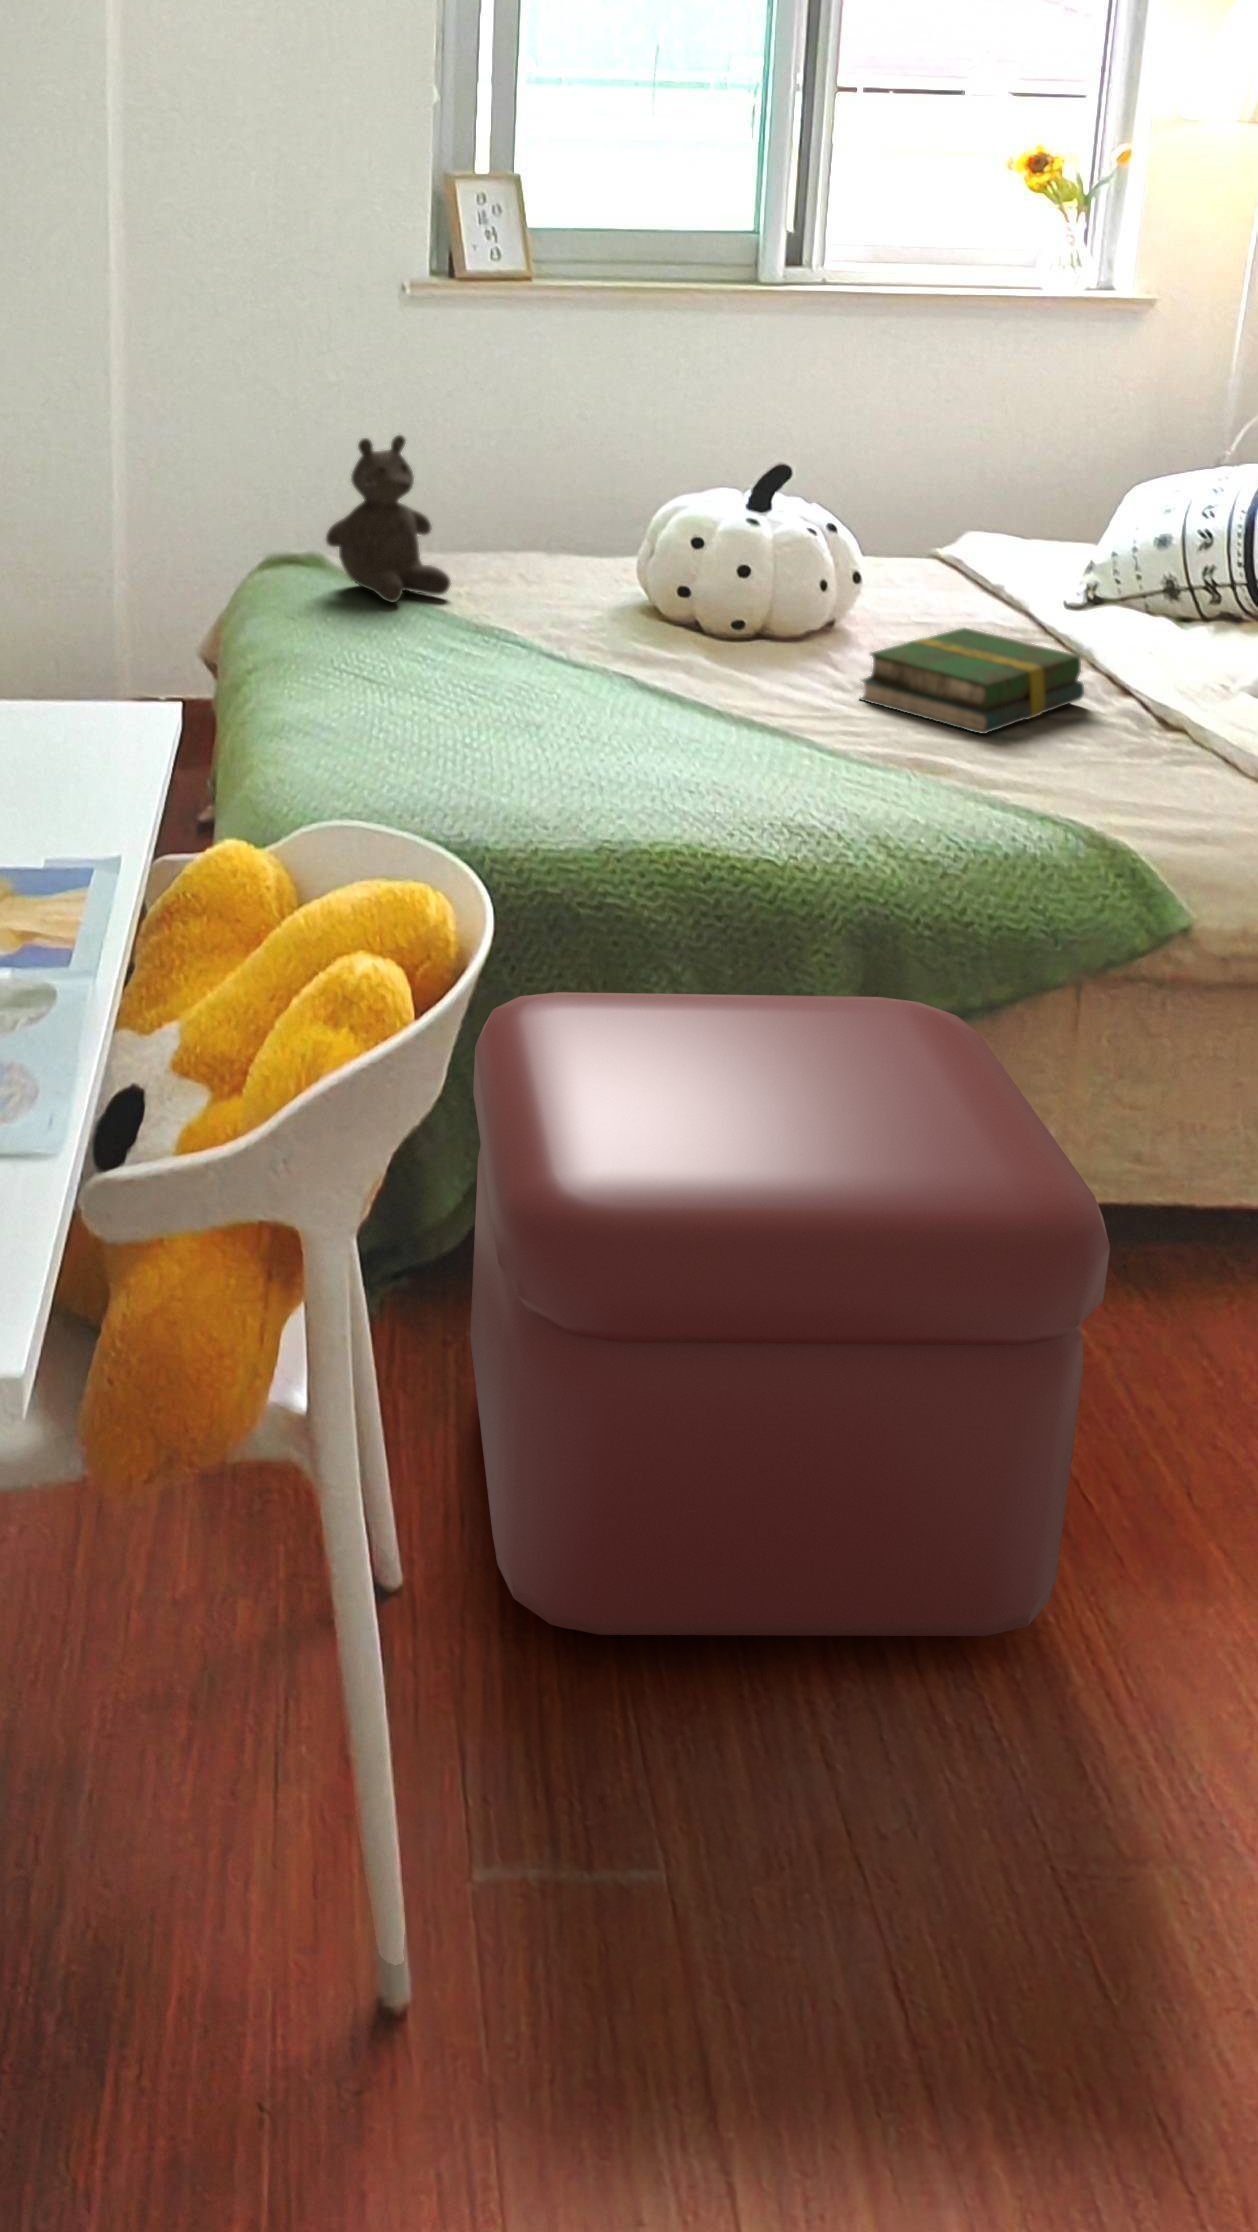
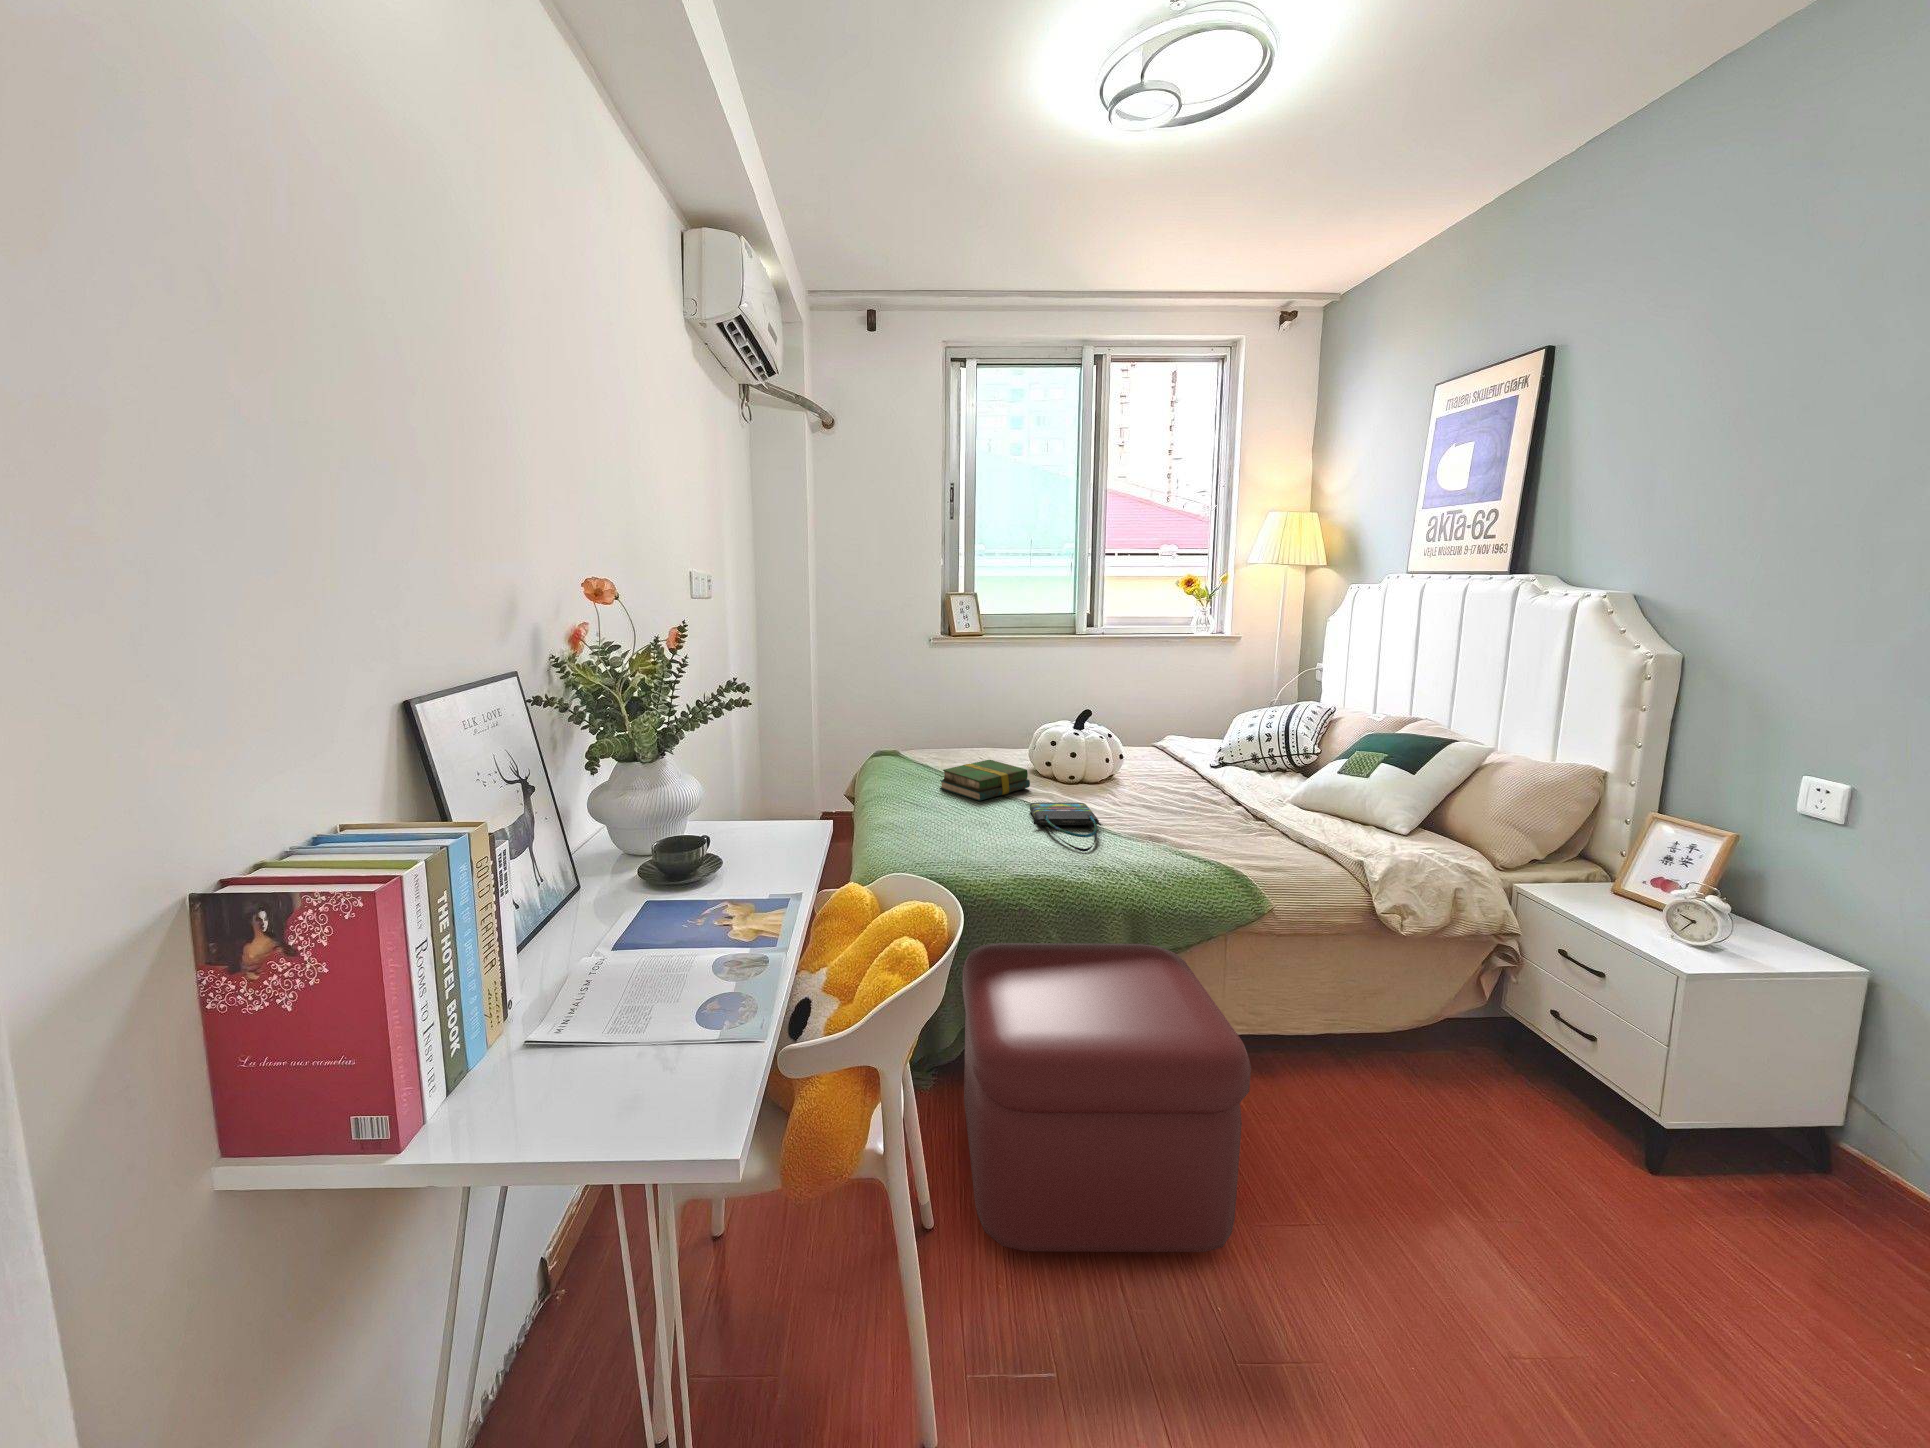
teddy bear: present [326,435,451,602] -> none [900,700,952,769]
book: present [860,628,1084,734] -> present [940,760,1030,801]
tote bag: none [636,683,807,794] -> present [1030,802,1102,852]

